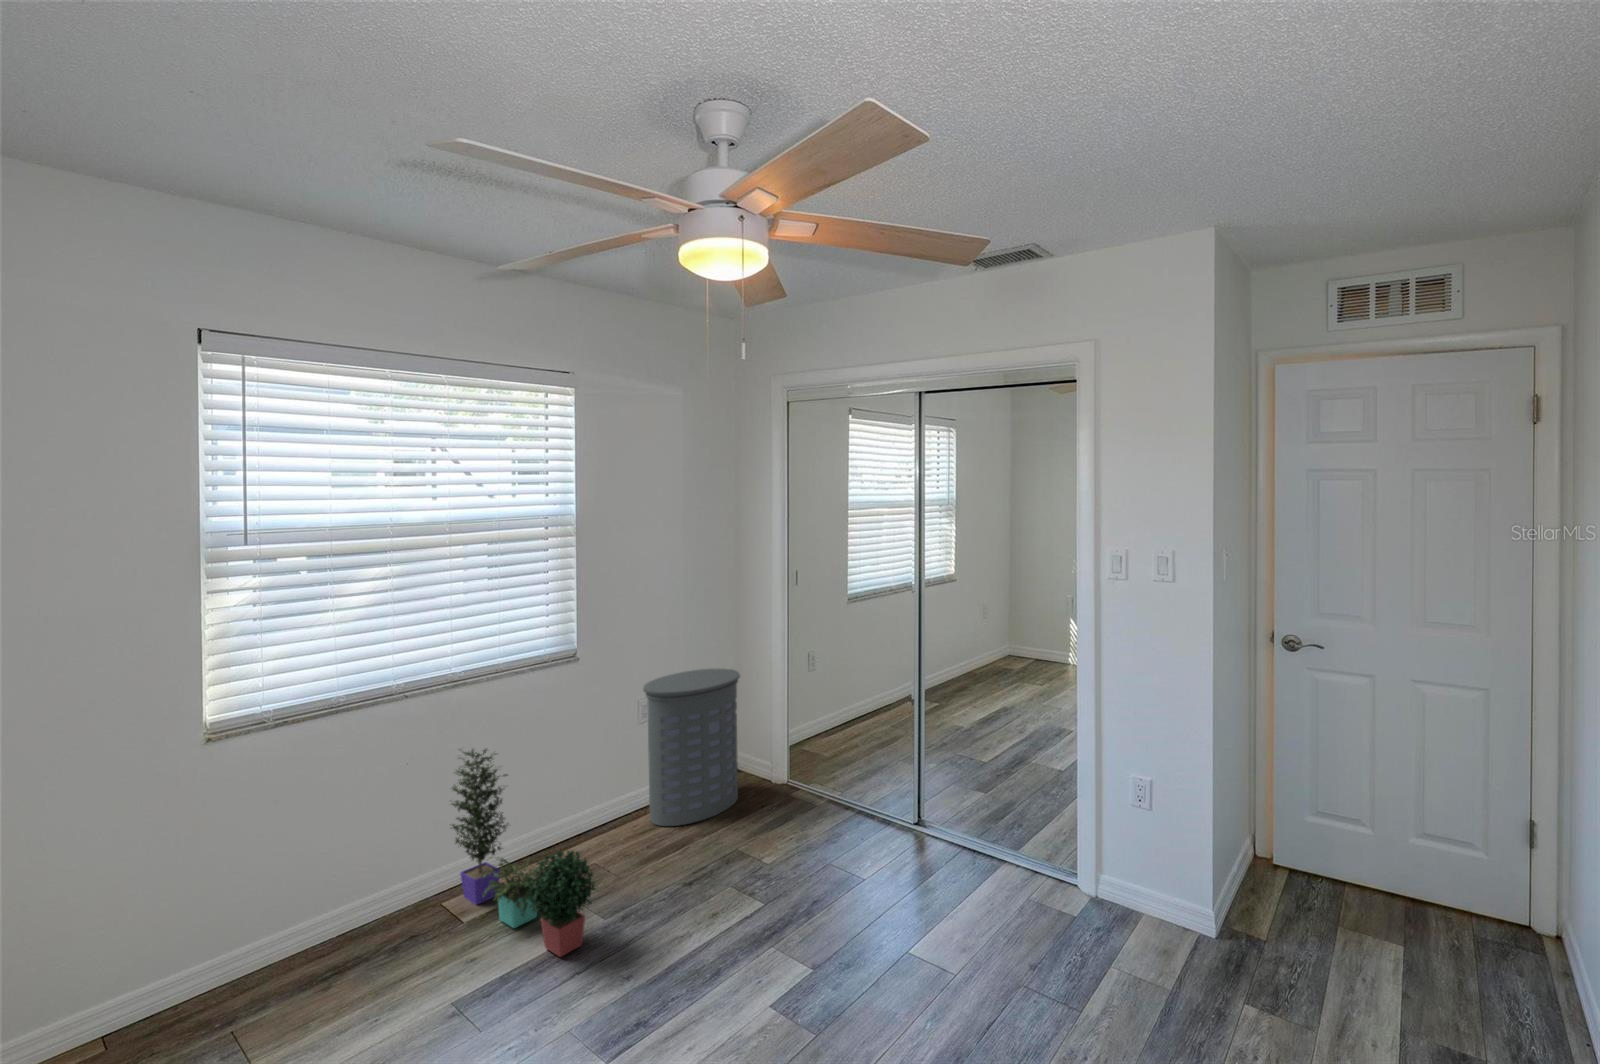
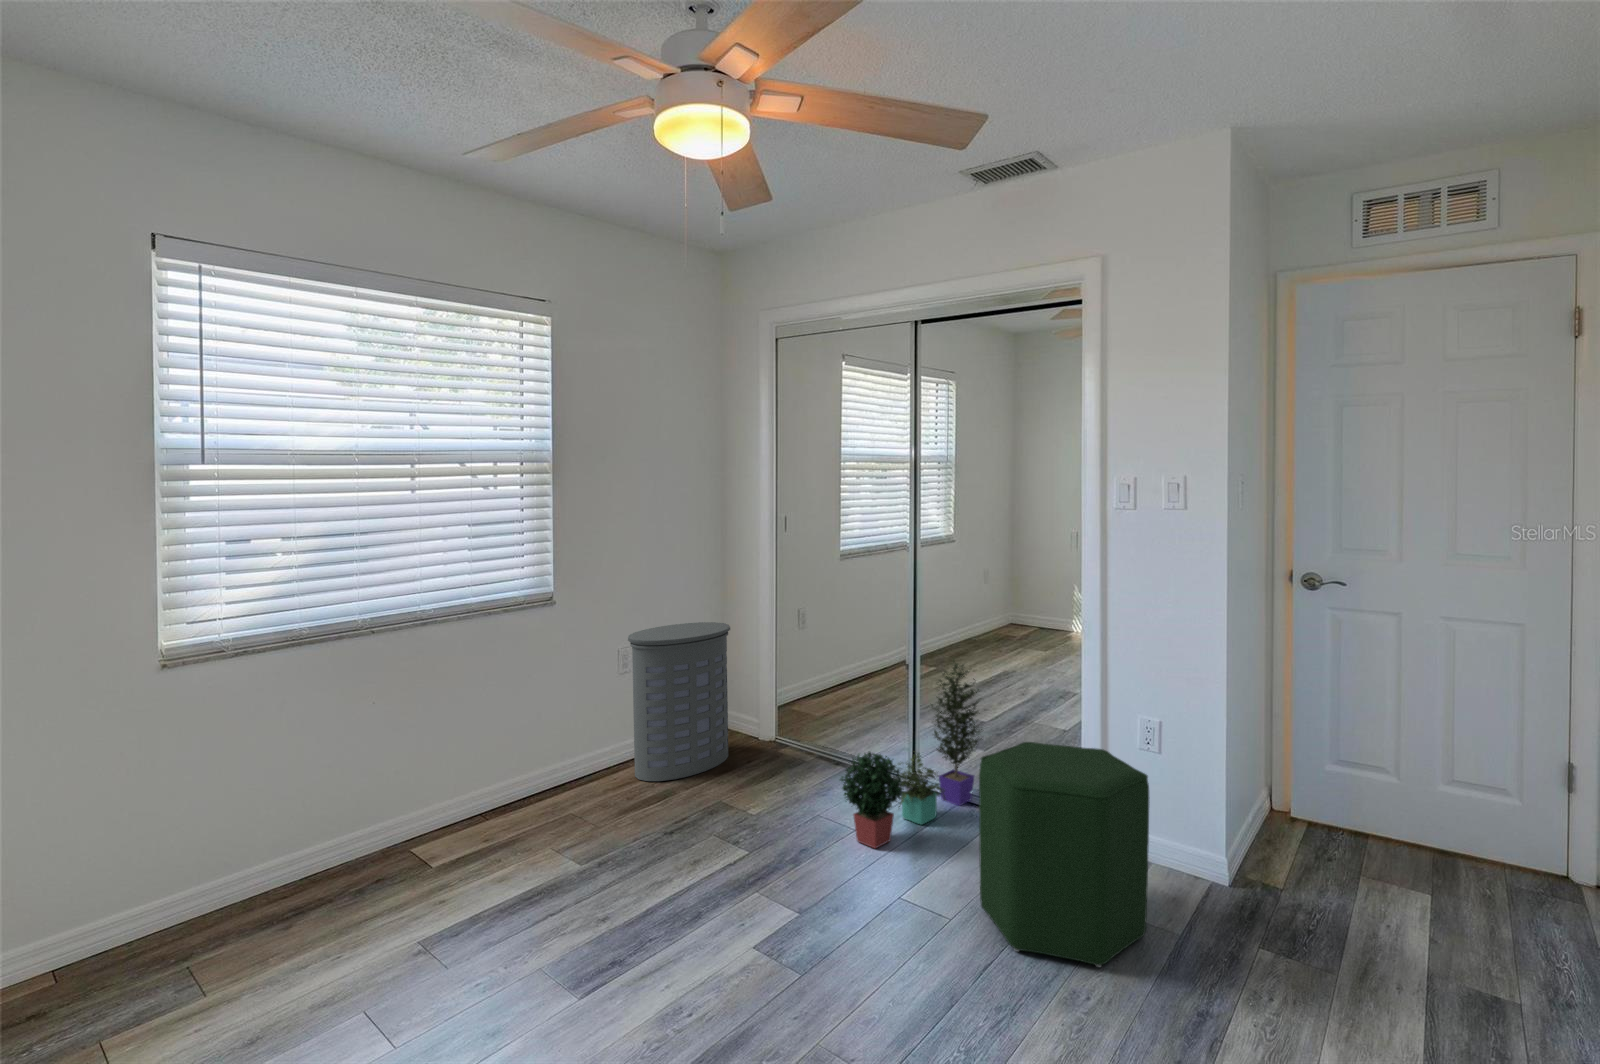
potted plant: present [452,748,597,957] -> present [840,659,982,848]
ottoman: none [984,803,1144,1026] -> present [979,742,1149,967]

